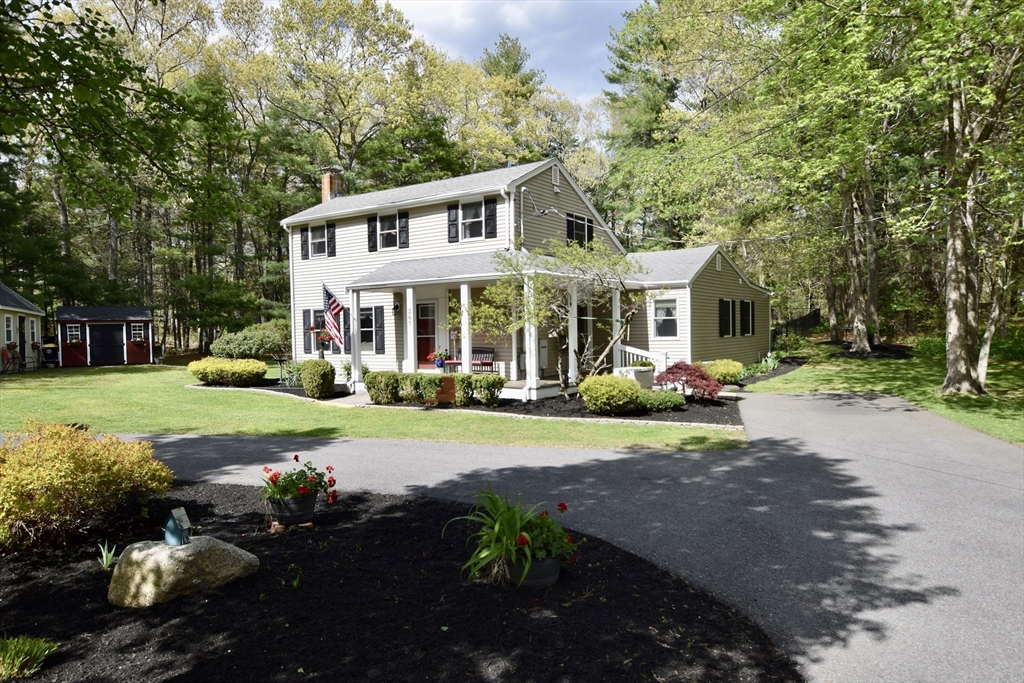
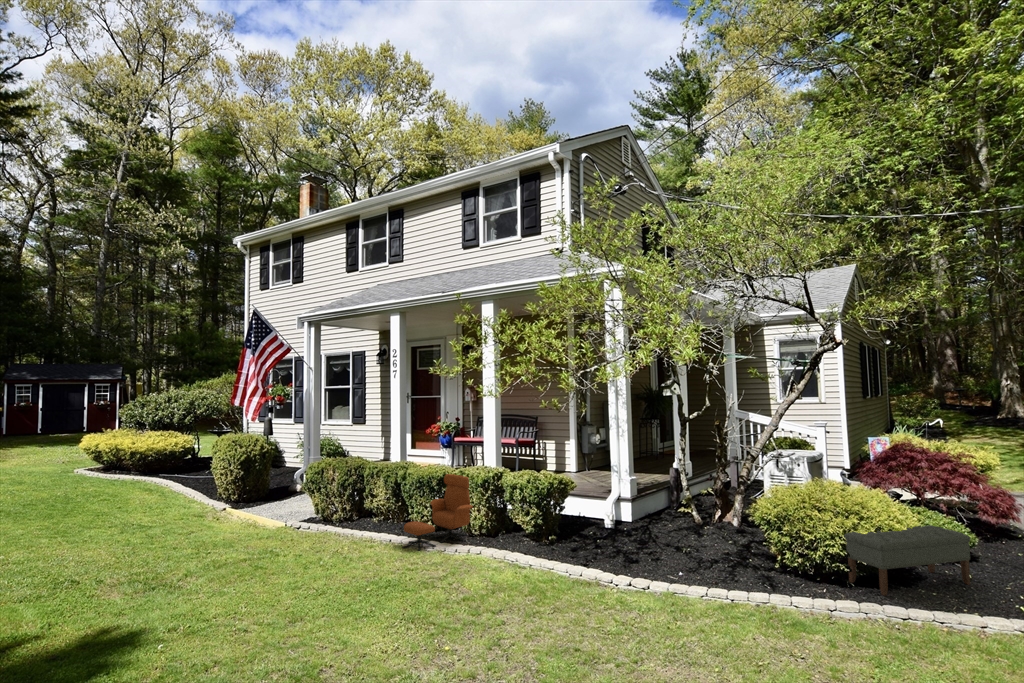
bench: none [616,394,667,419] -> present [844,525,970,596]

